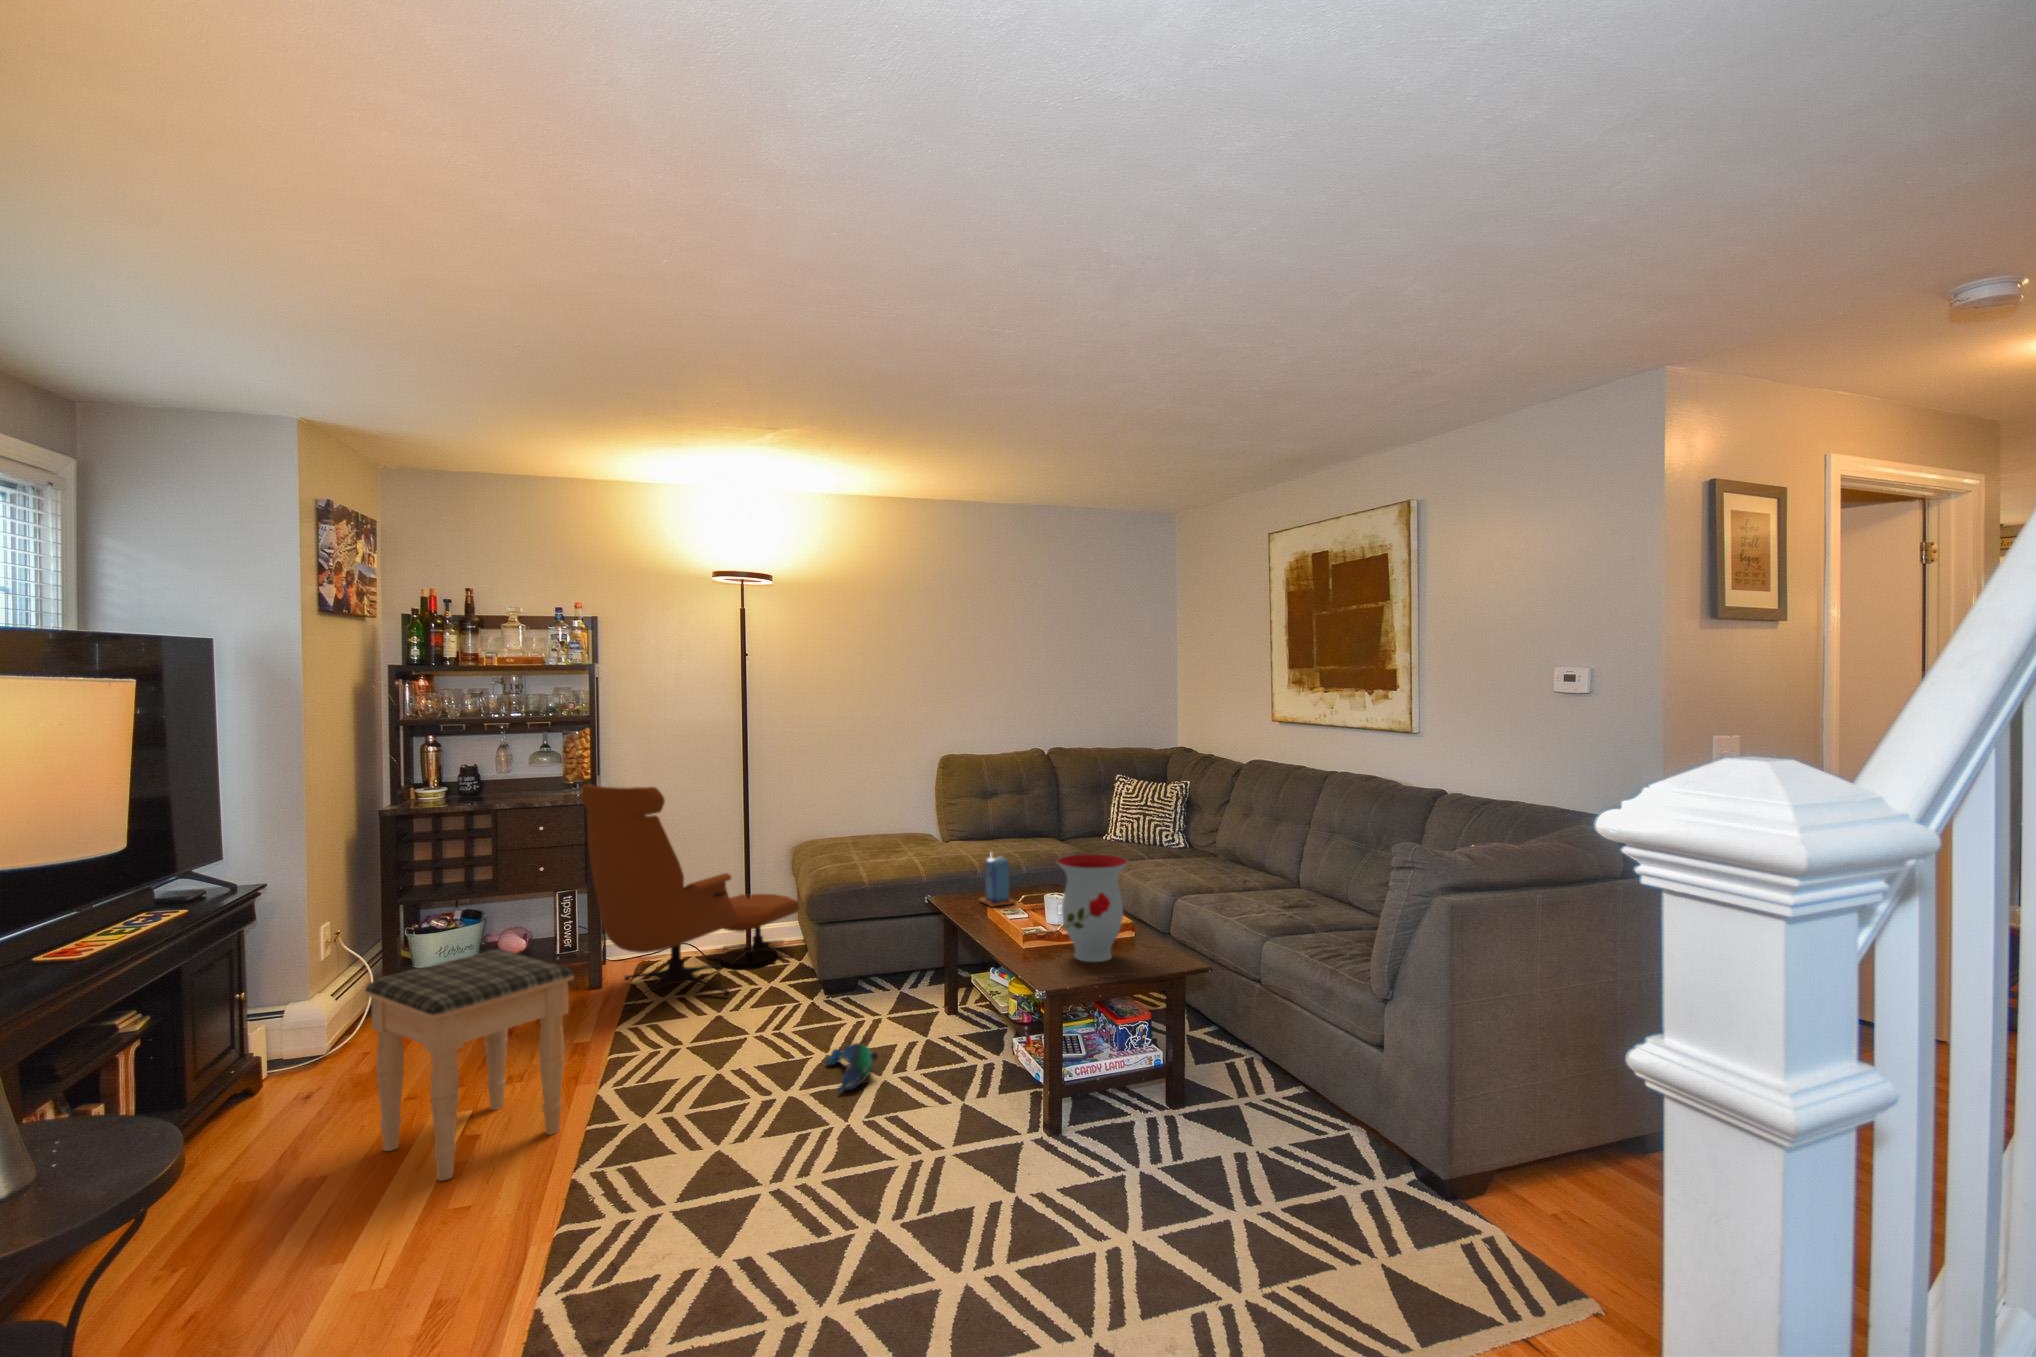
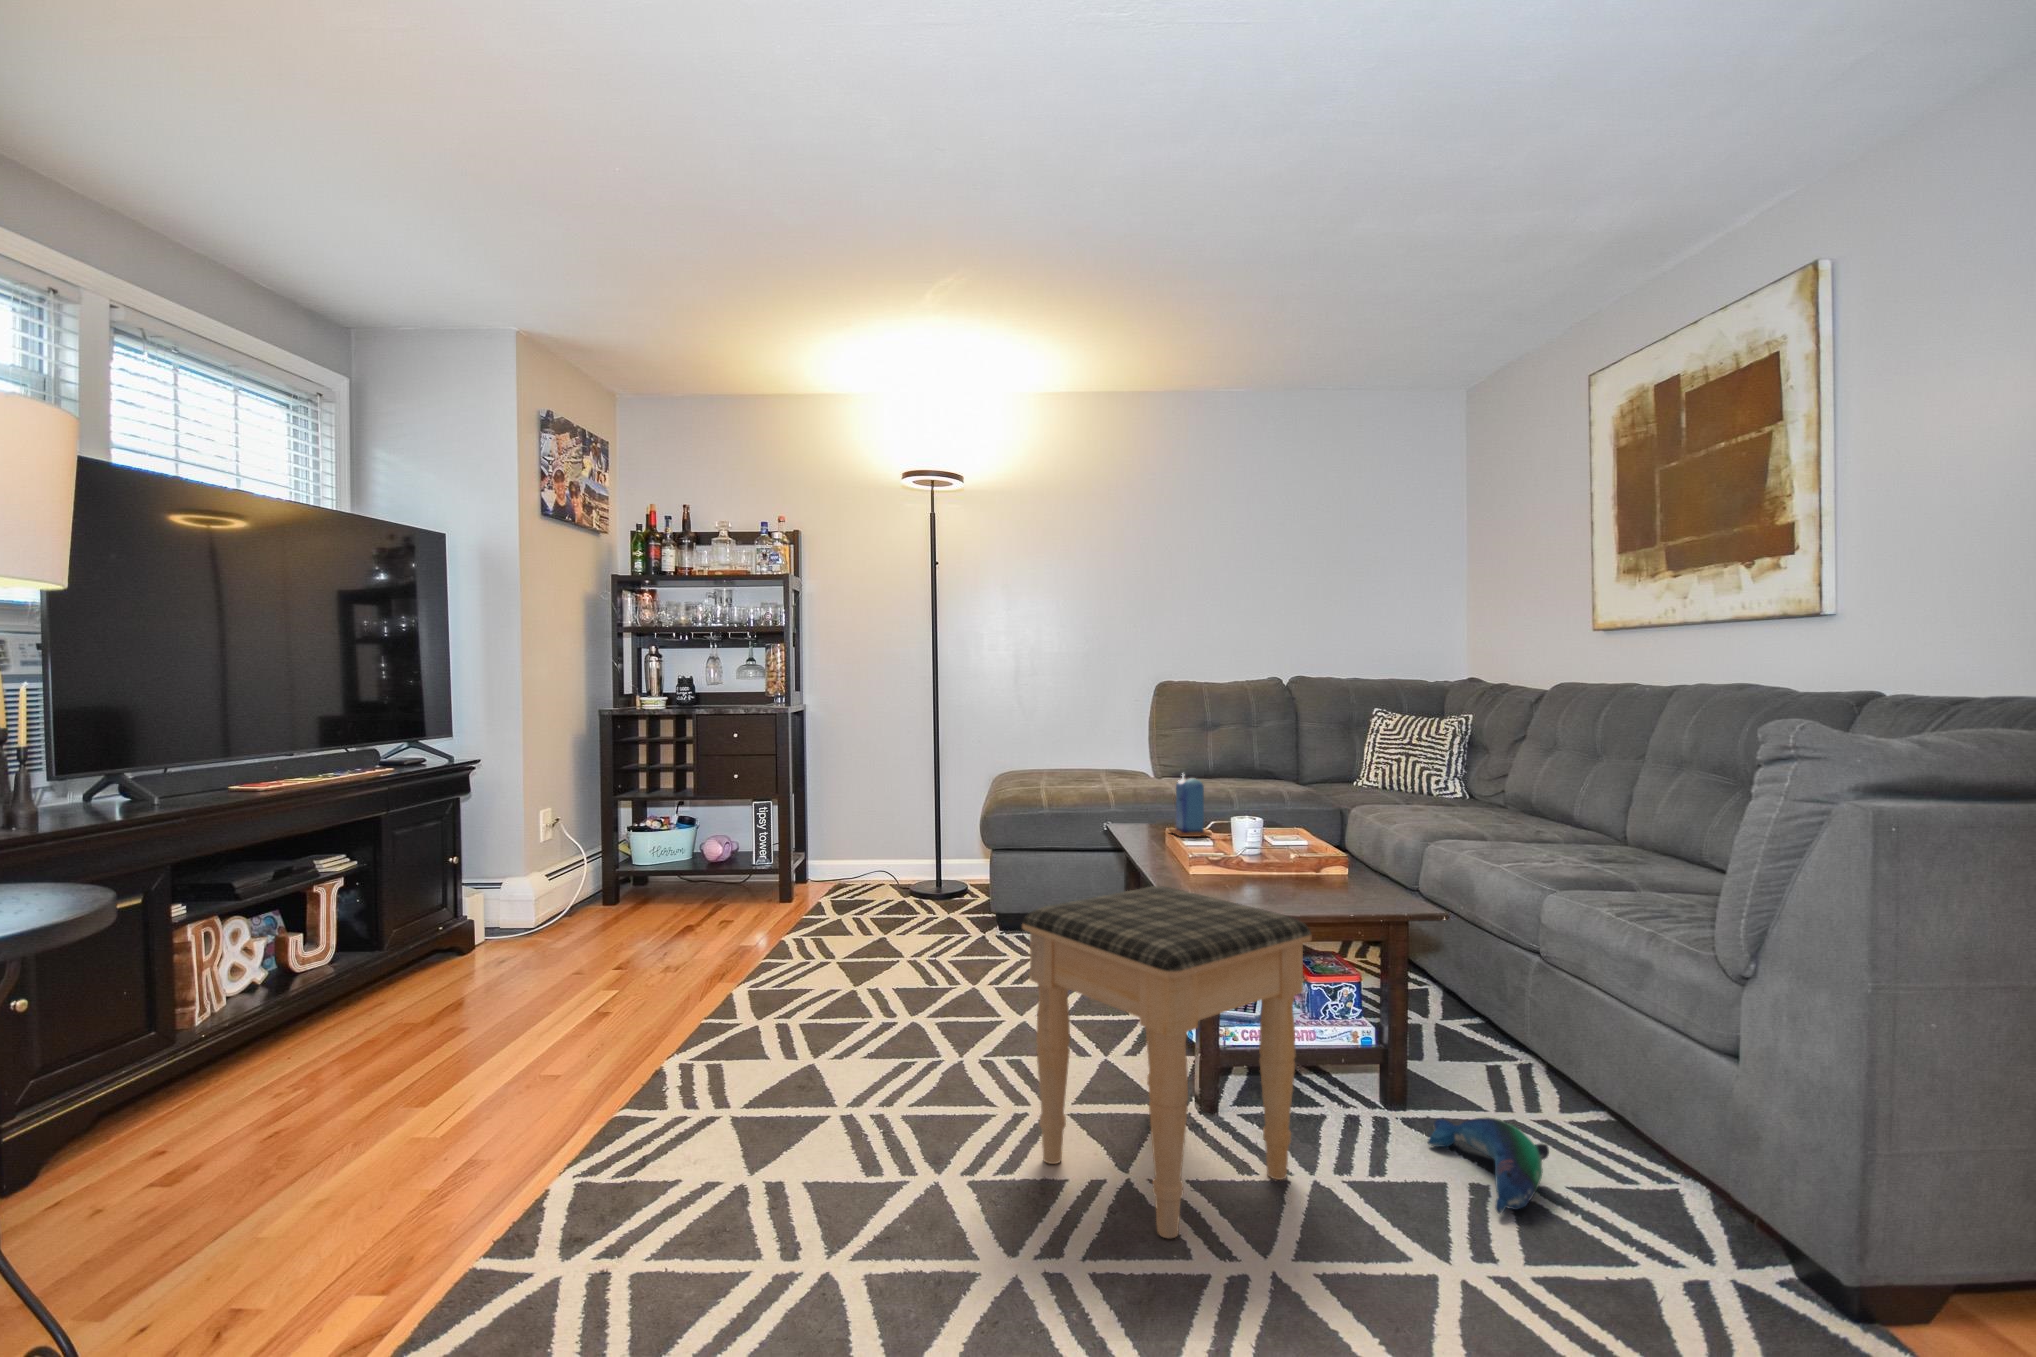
lounge chair: present [581,784,799,1009] -> none [766,687,999,921]
vase: present [1057,854,1128,962] -> none [1228,755,1328,892]
footstool: present [365,949,574,1181] -> present [1022,886,1311,1238]
plush toy: present [825,1043,878,1093] -> present [1428,1117,1549,1214]

